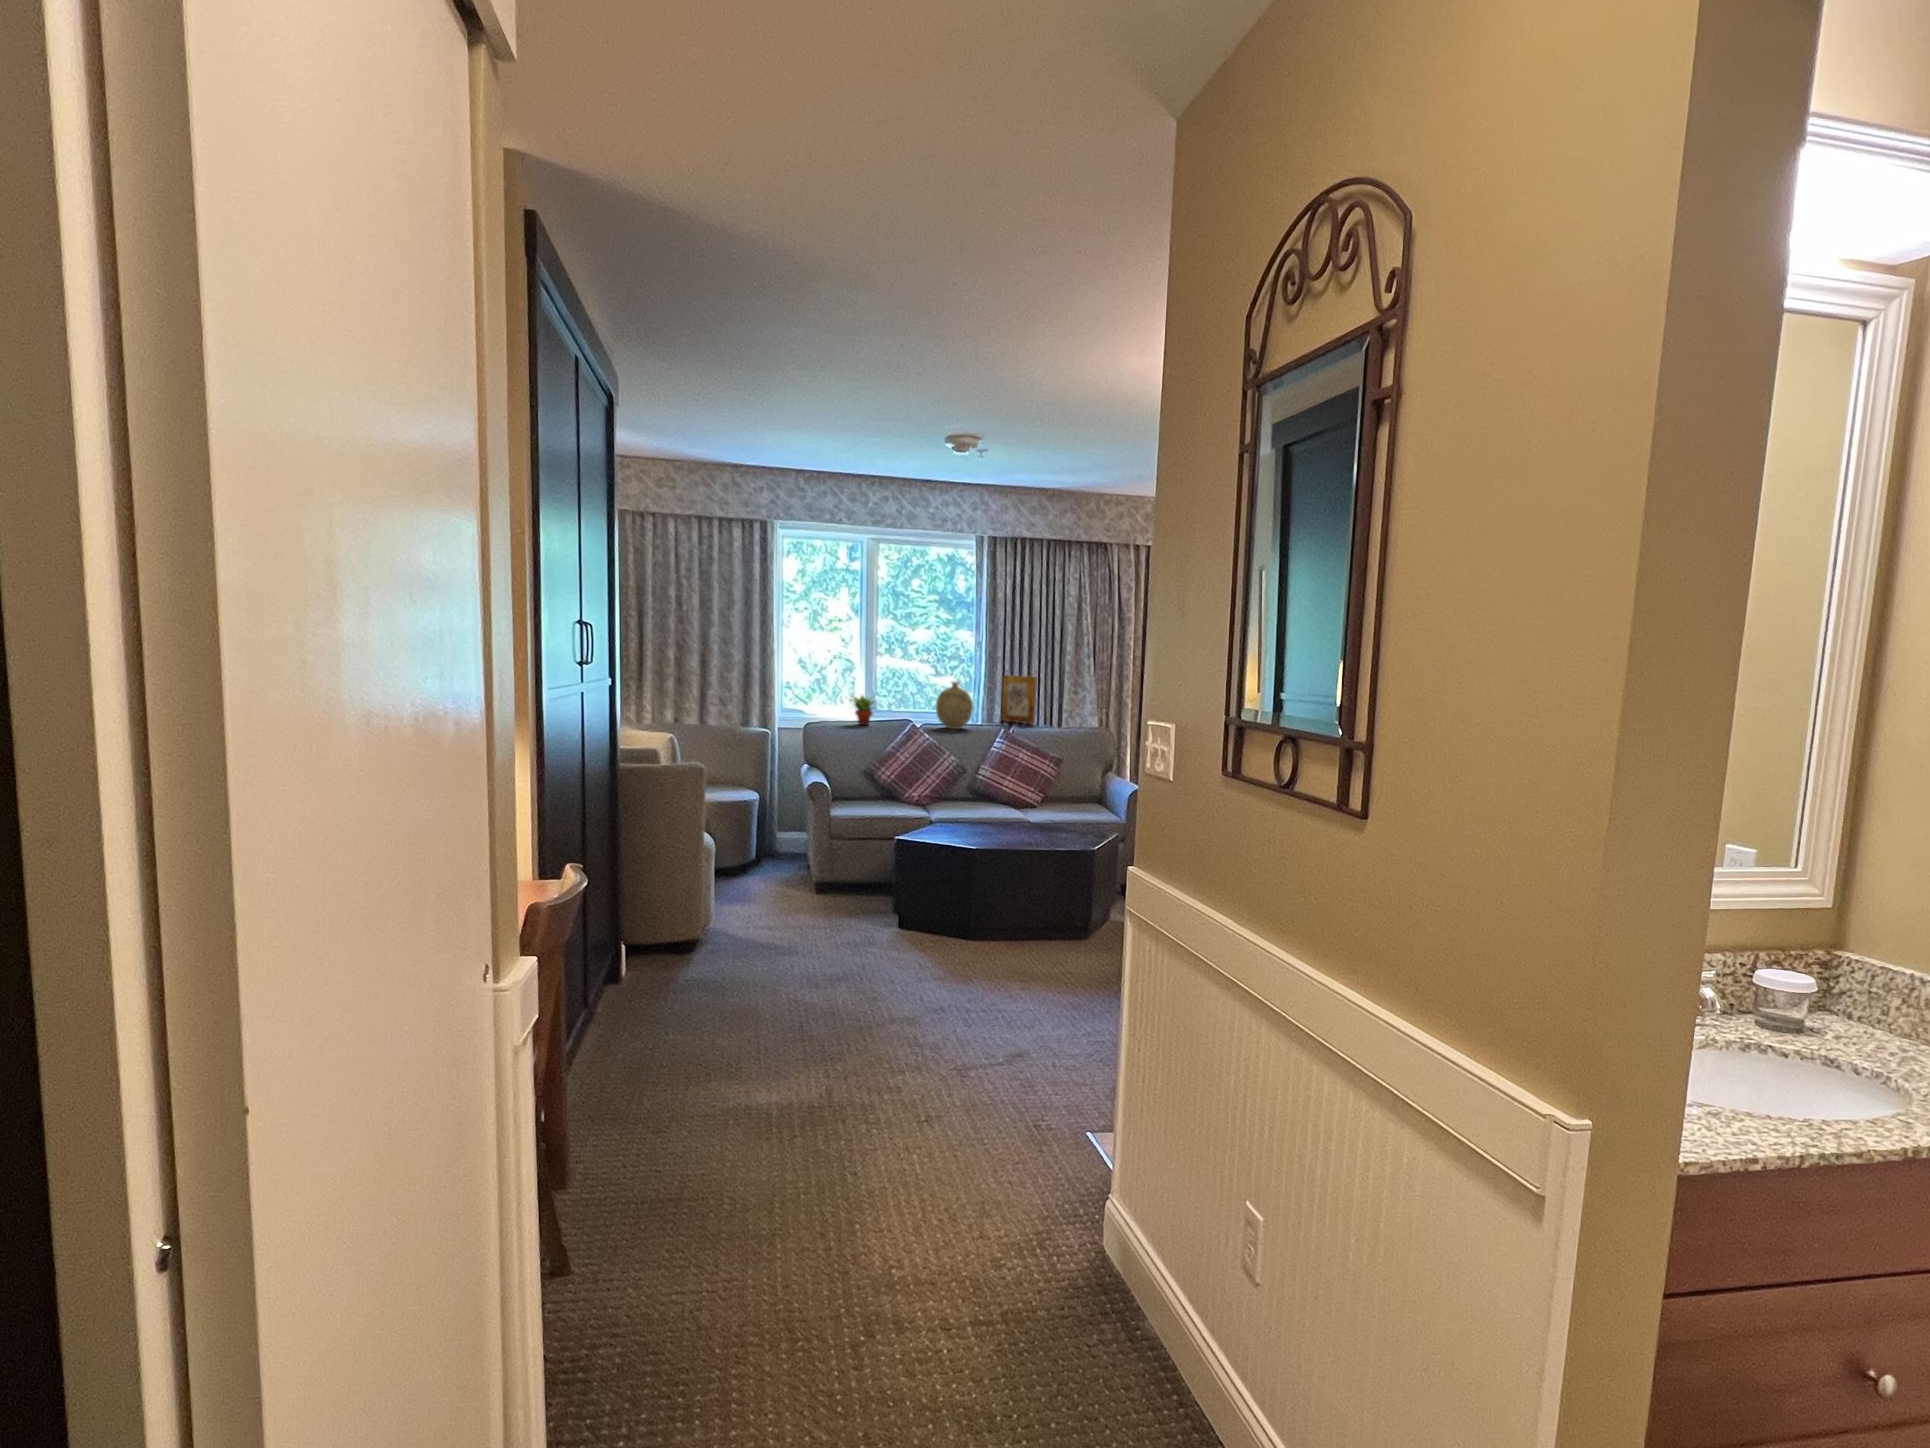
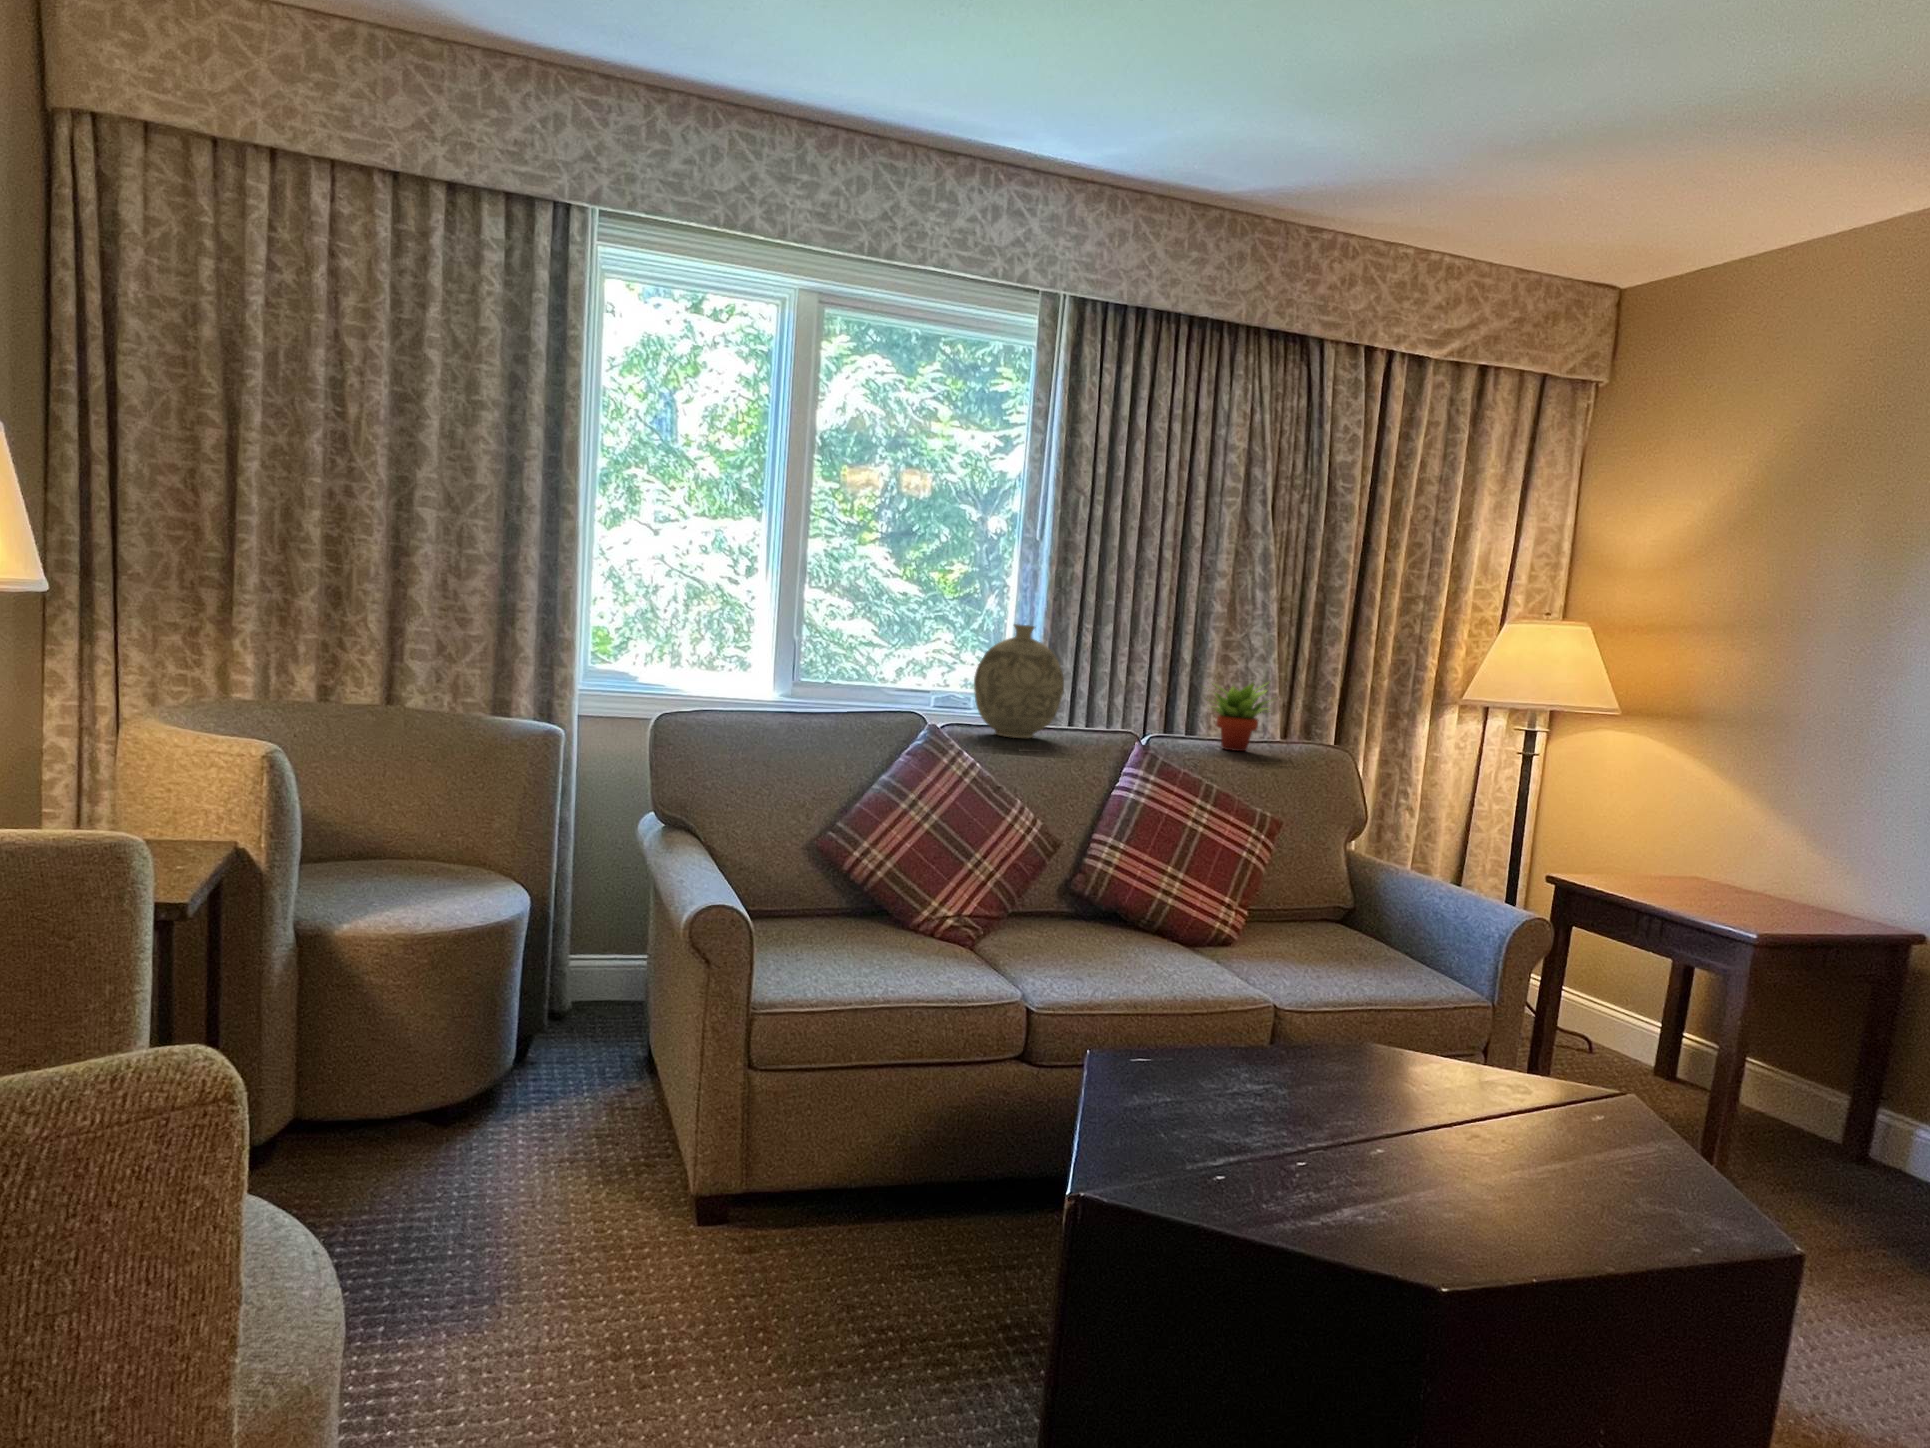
picture frame: present [1002,675,1037,724] -> none [1069,616,1165,726]
succulent plant: present [853,696,875,725] -> present [1204,683,1273,751]

